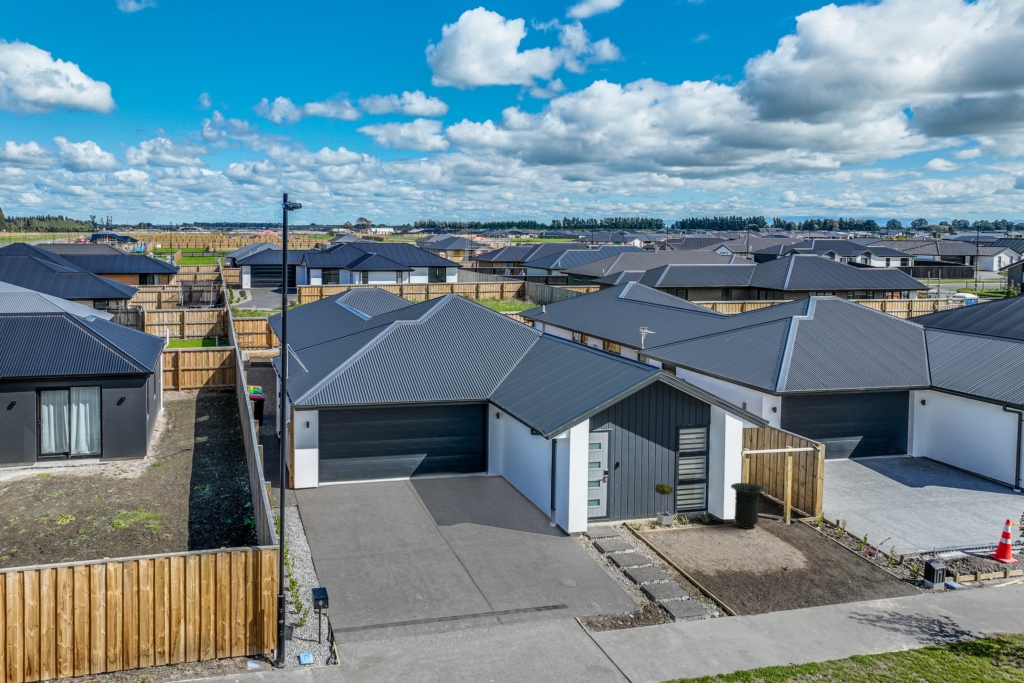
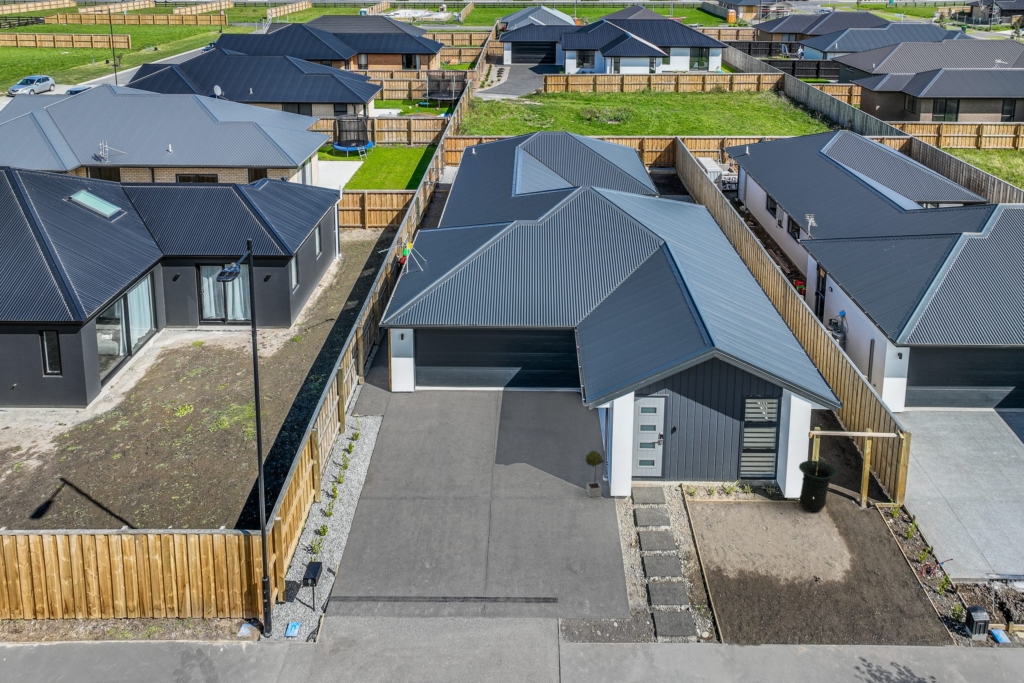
potted tree: present [655,484,673,525] -> present [586,451,604,497]

